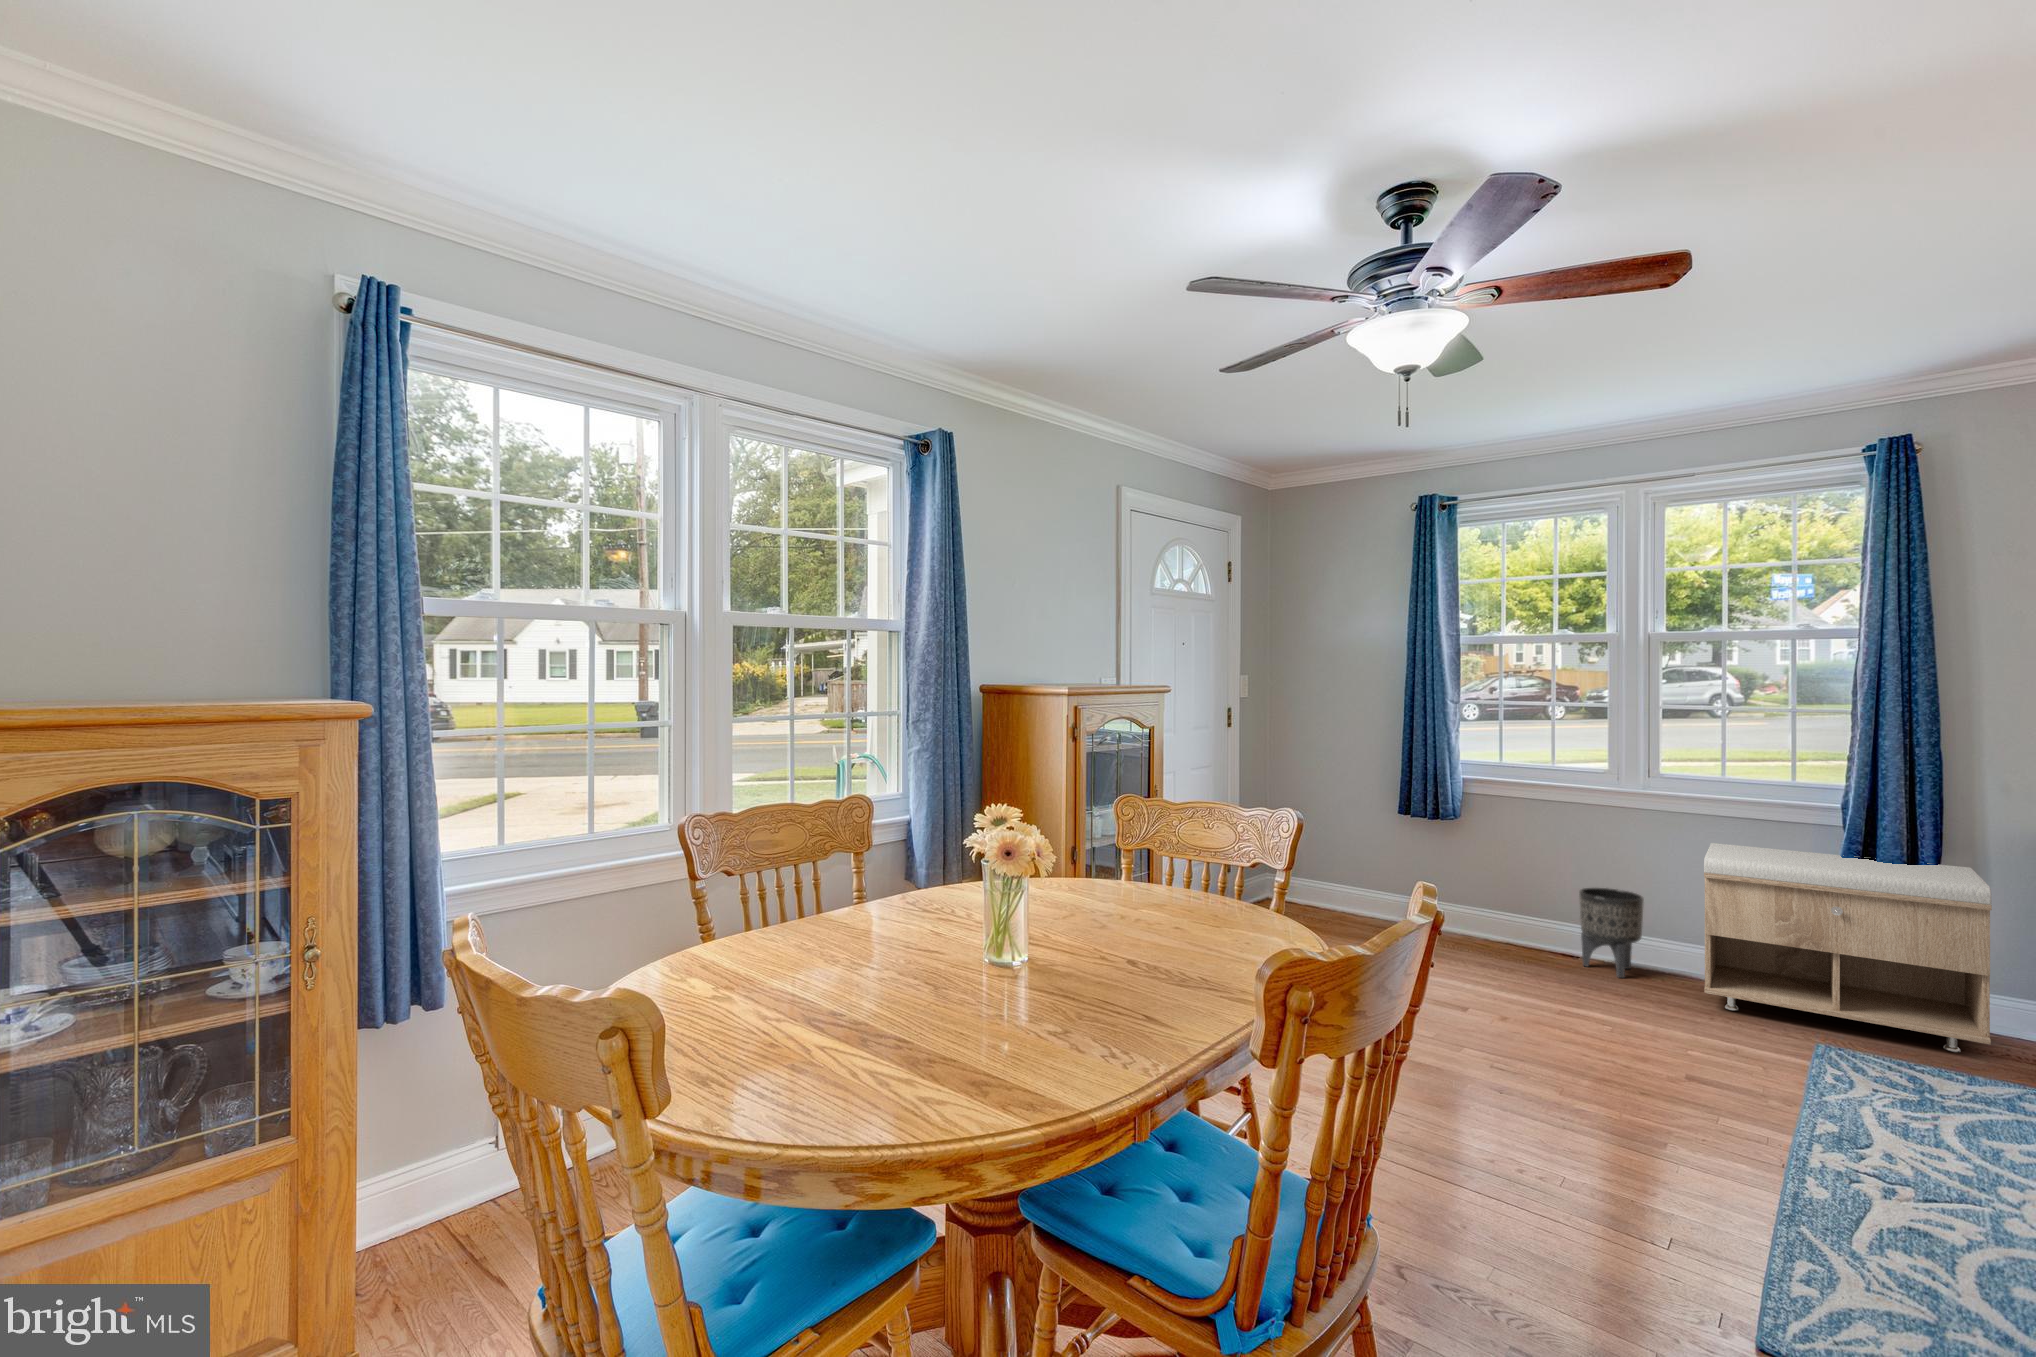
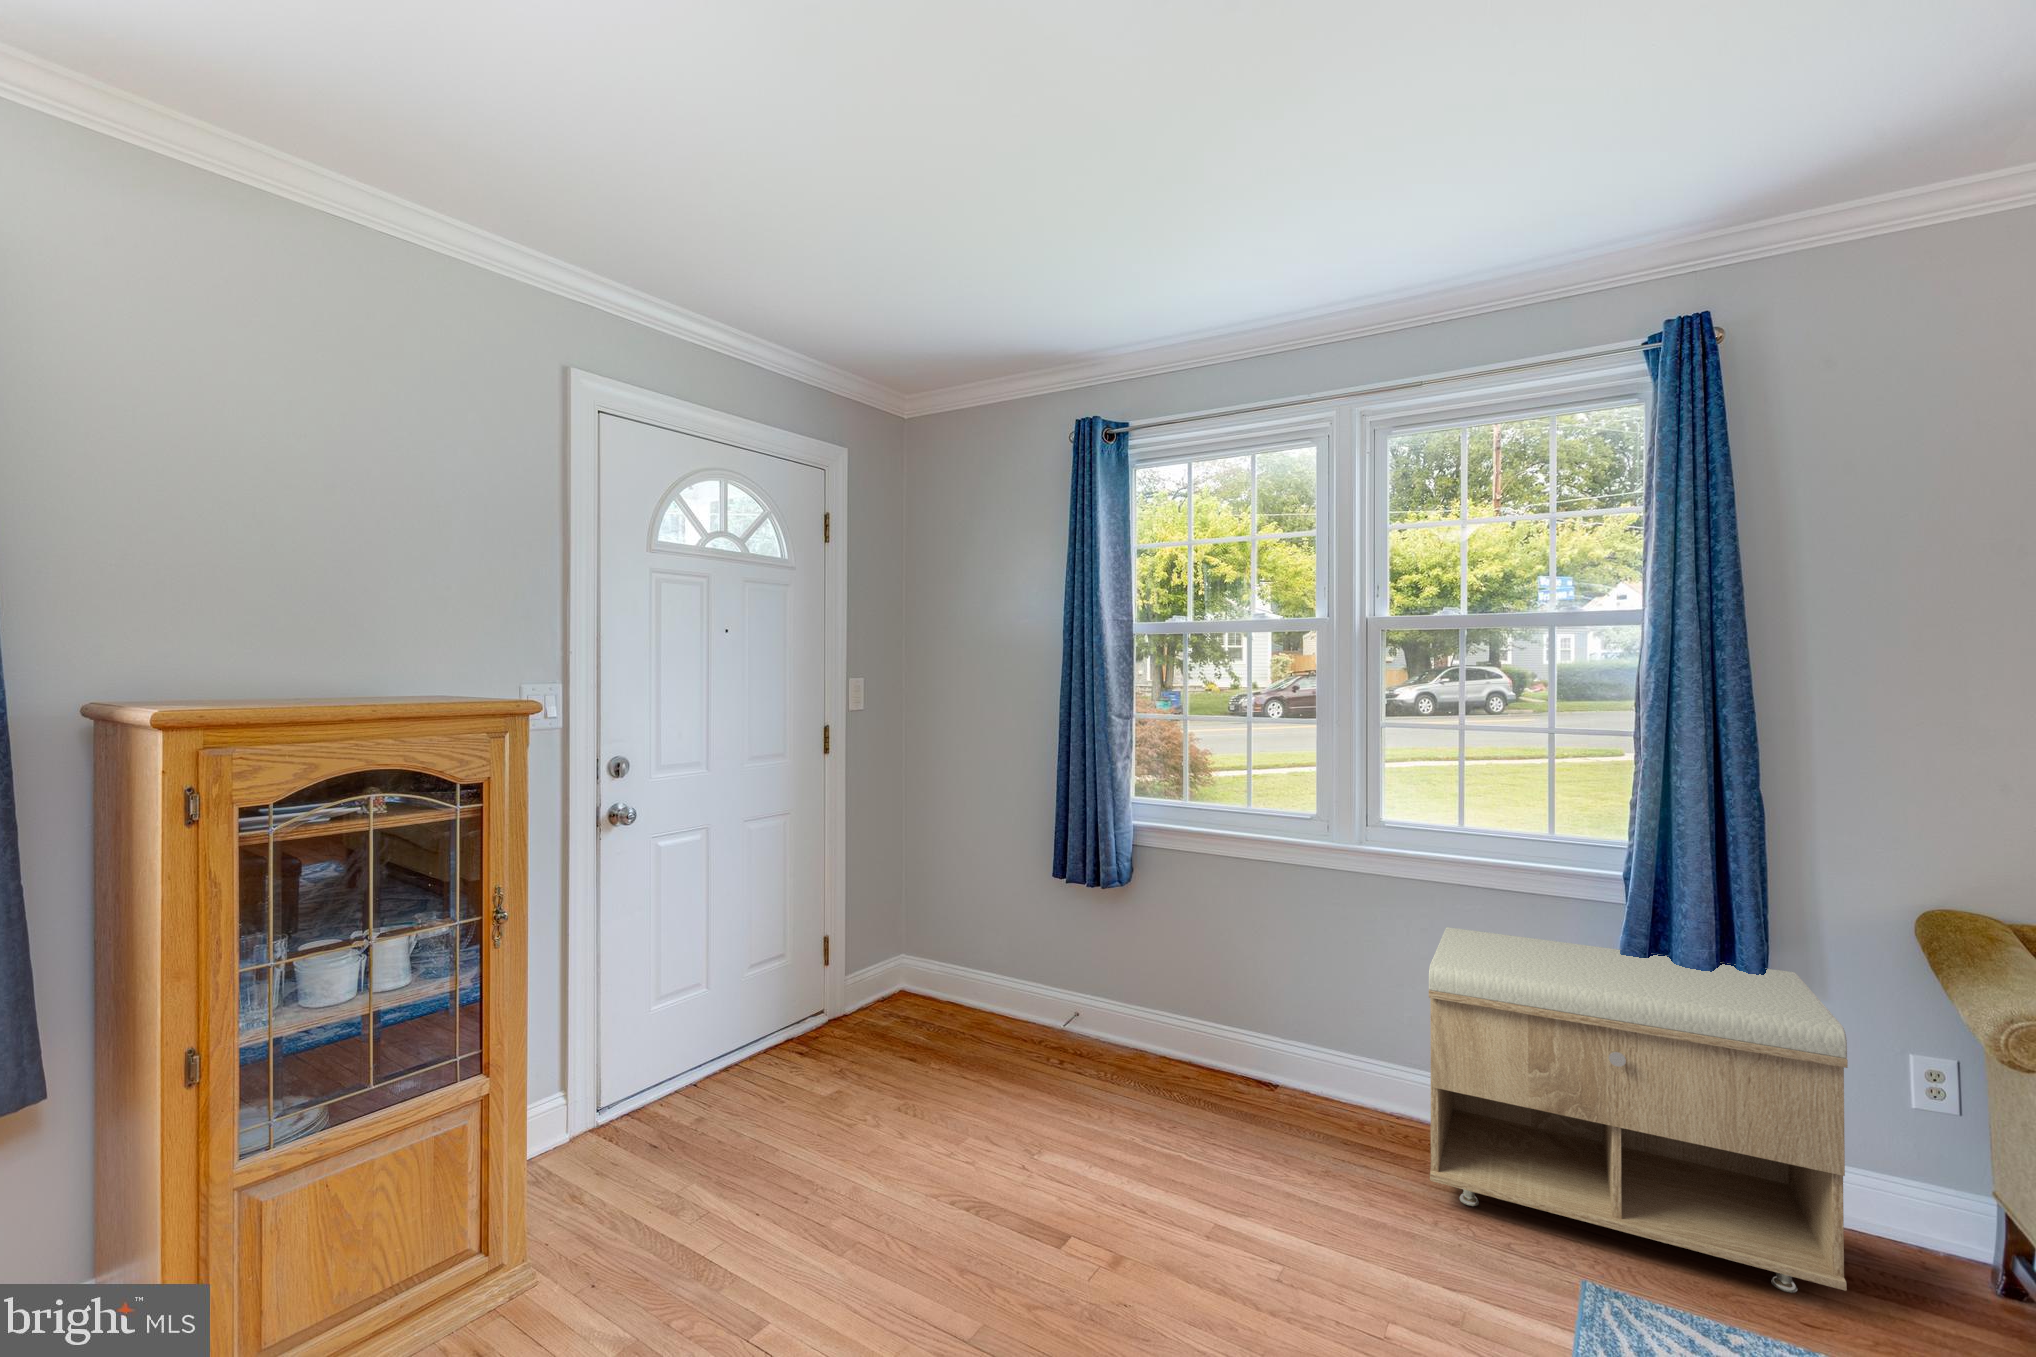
planter: present [1579,888,1644,978] -> none [1273,989,1358,1134]

